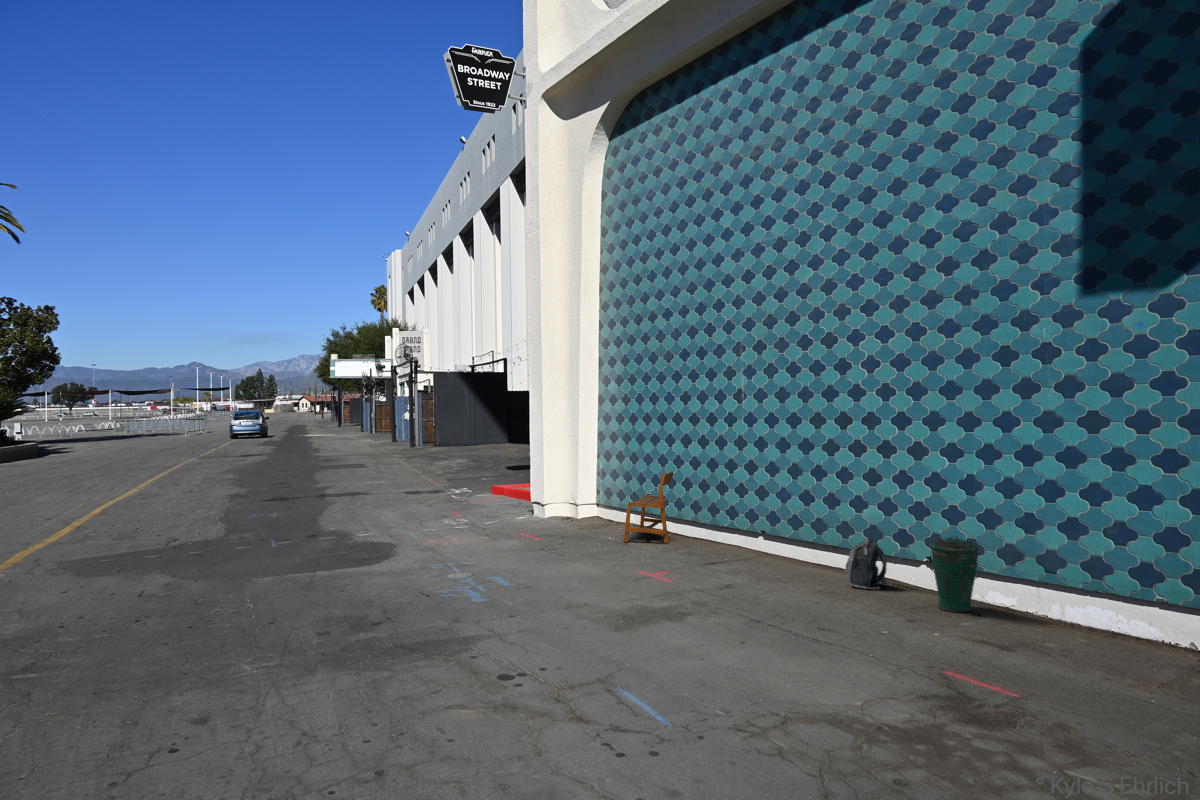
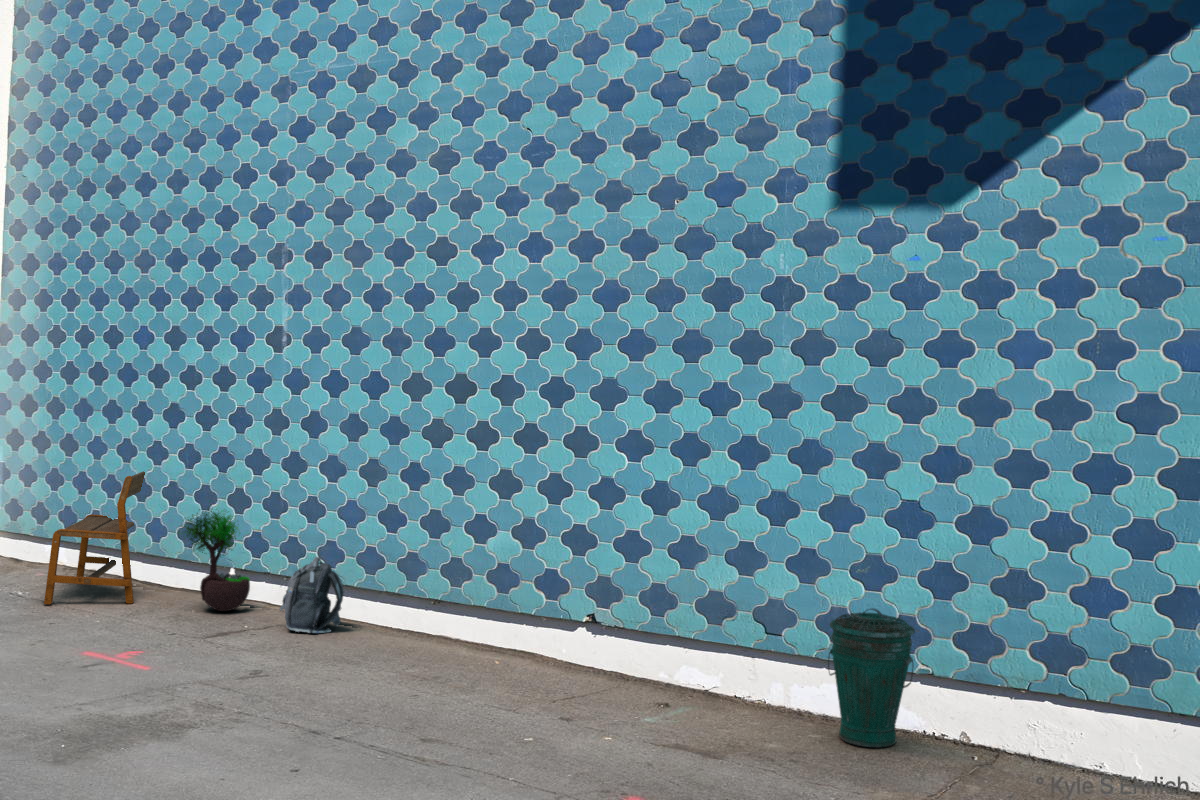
potted tree: none [689,487,730,550] -> present [184,509,250,611]
trash can: present [930,536,980,612] -> present [828,608,915,747]
backpack: present [844,538,887,589] -> present [280,557,344,633]

